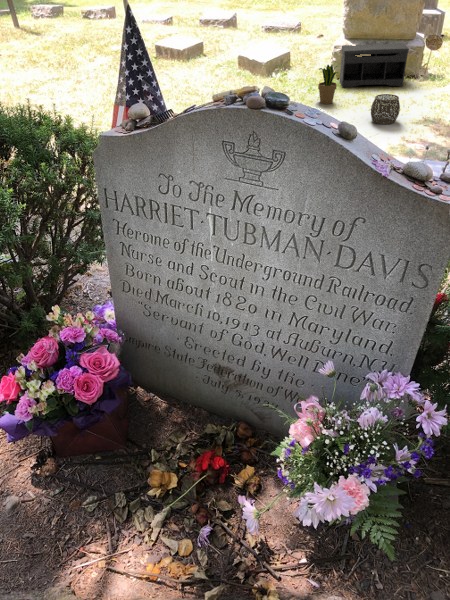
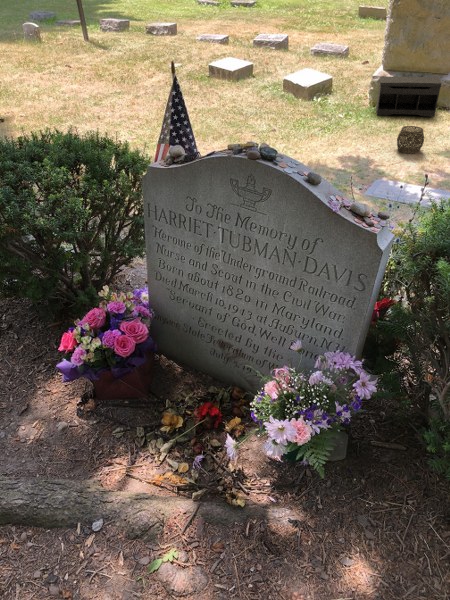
potted plant: present [318,65,338,104] -> none [352,95,372,131]

